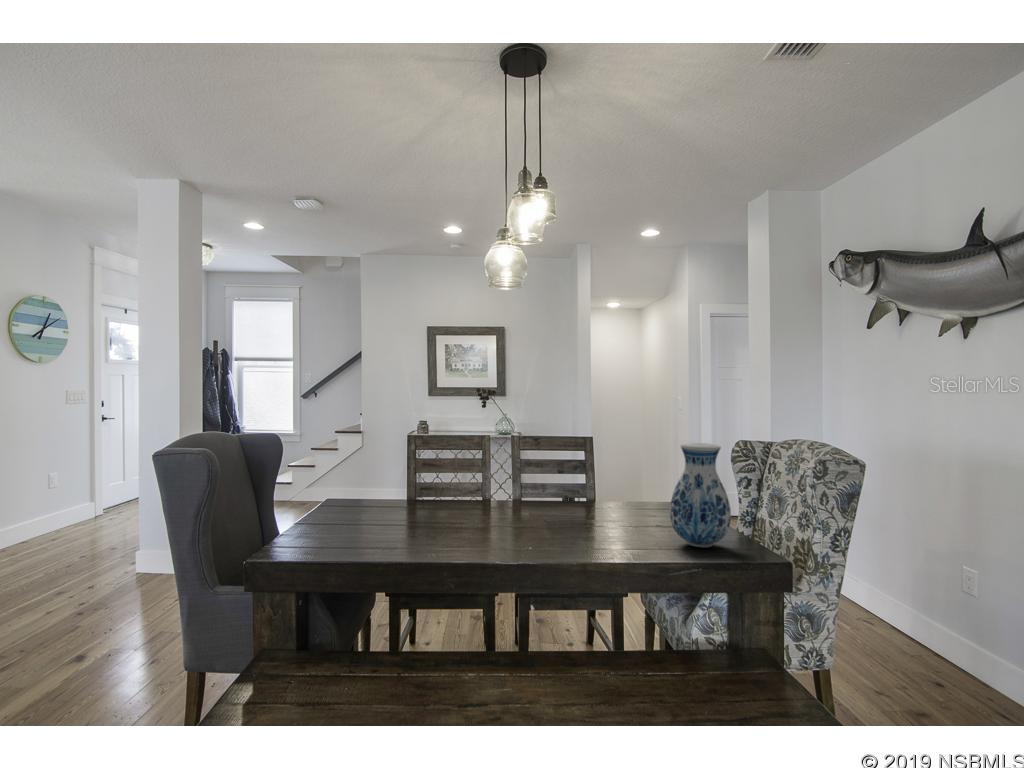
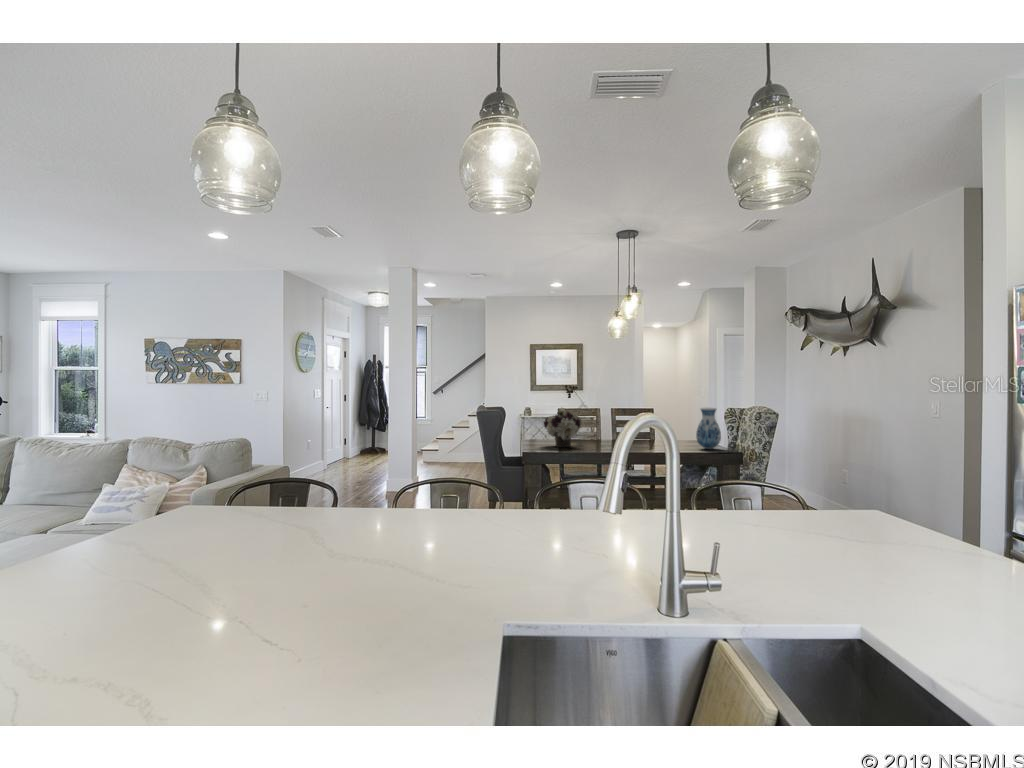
flower arrangement: none [330,434,414,528] -> present [544,408,582,447]

